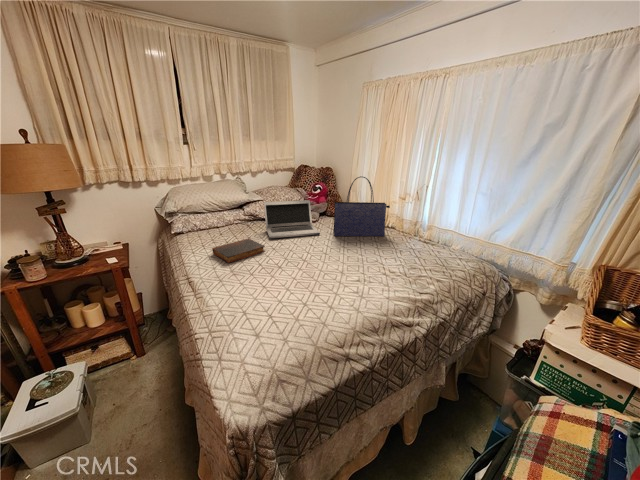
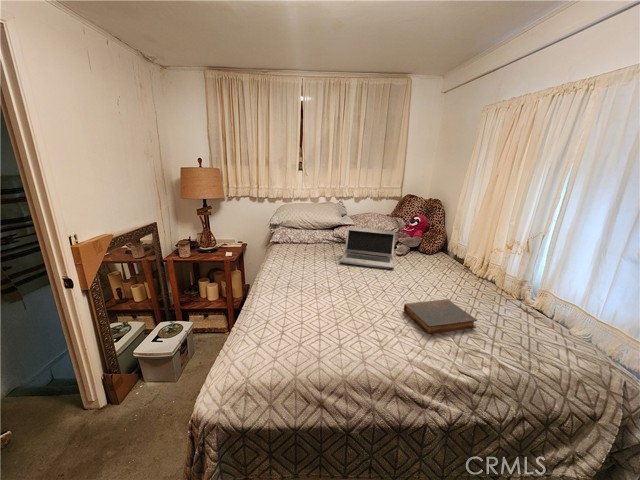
tote bag: present [333,176,390,236] -> none [408,213,486,289]
book: present [212,238,265,263] -> present [404,299,477,334]

